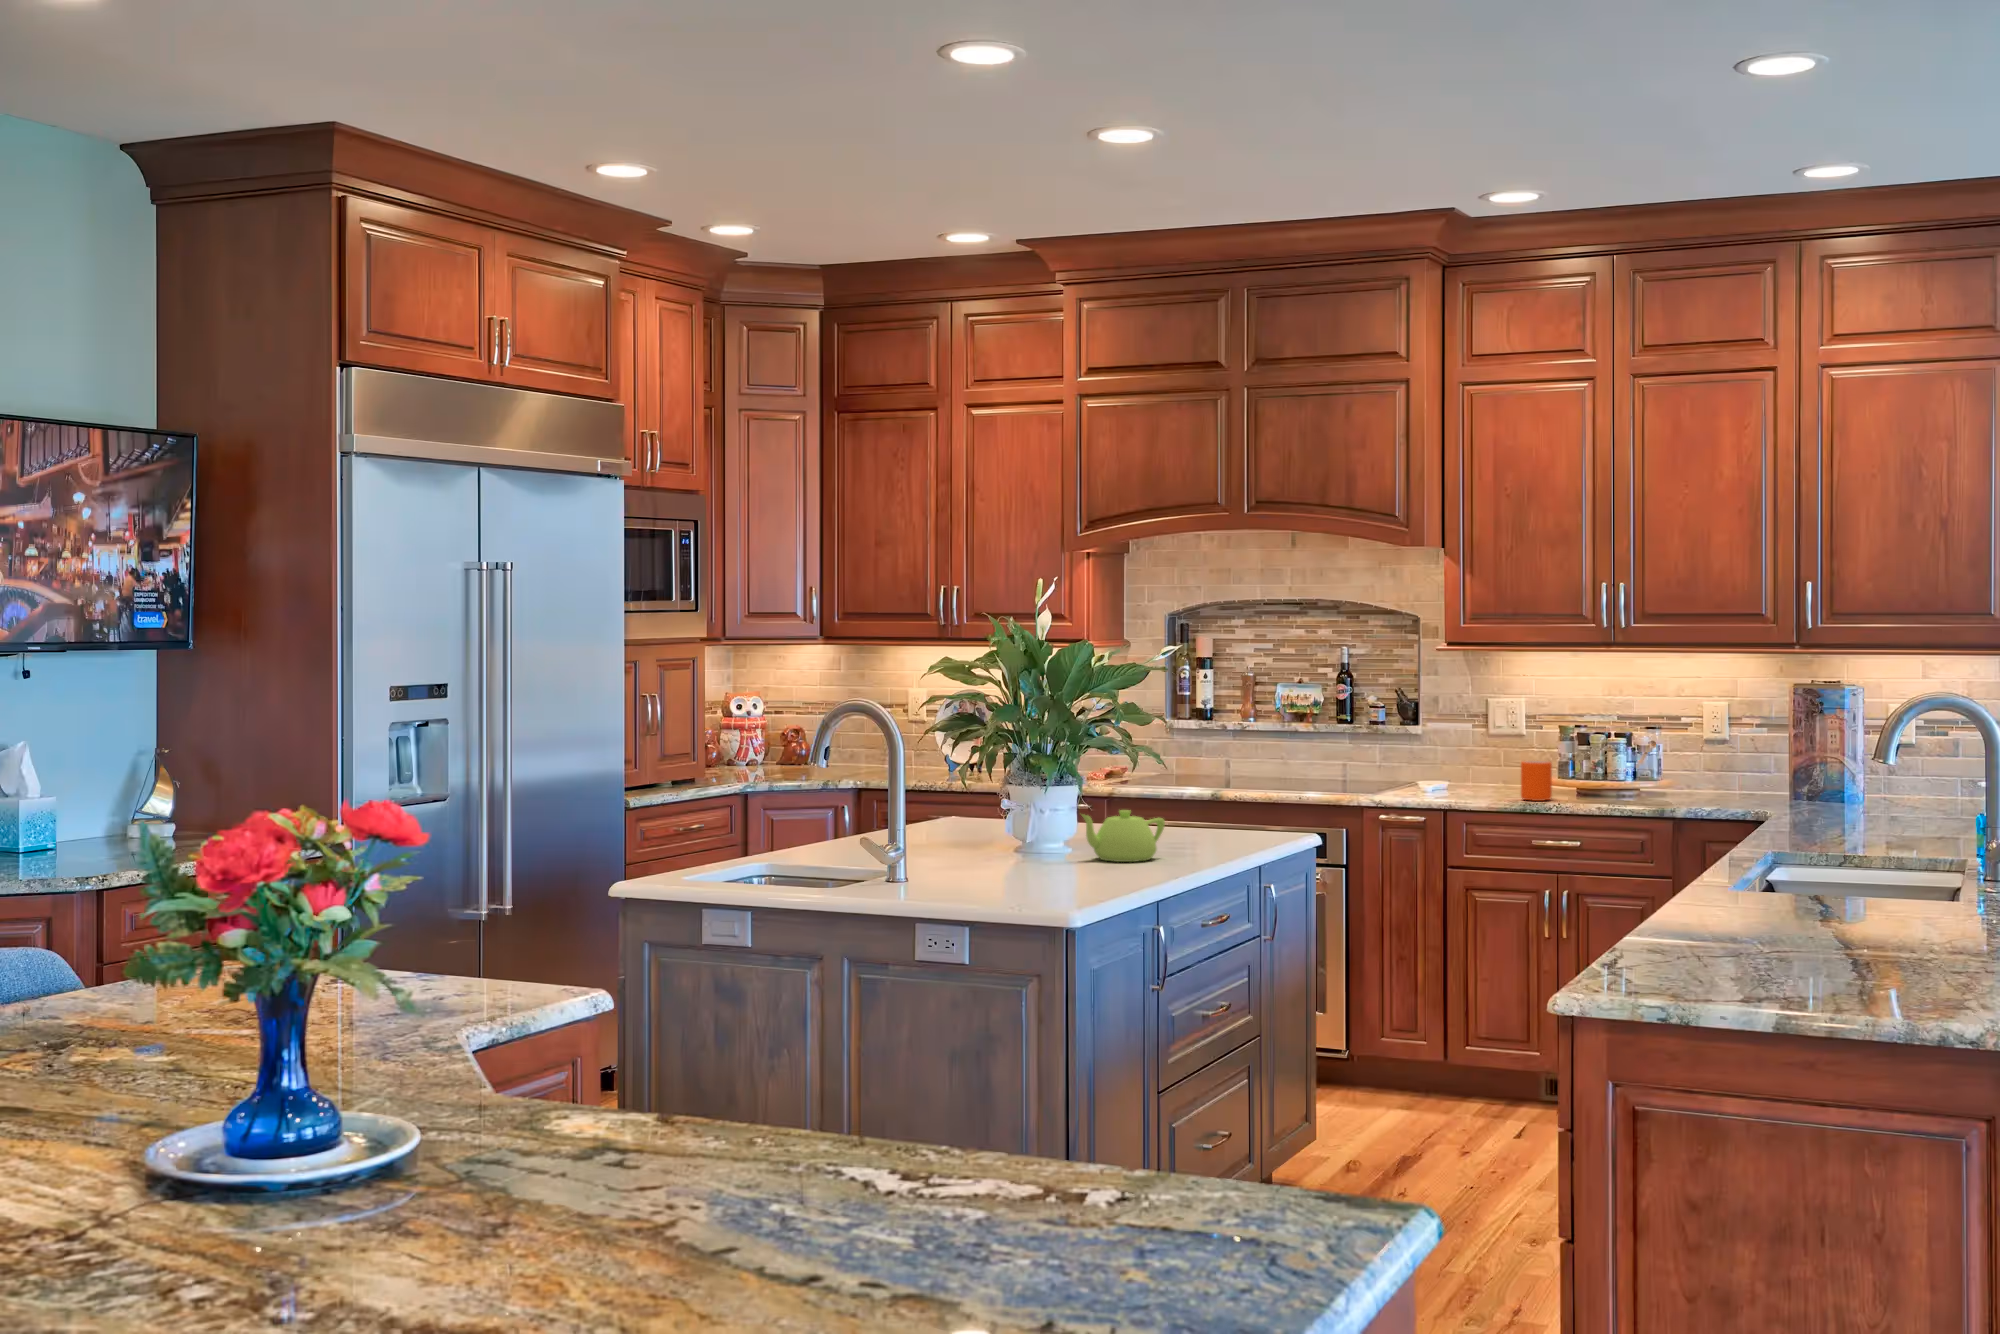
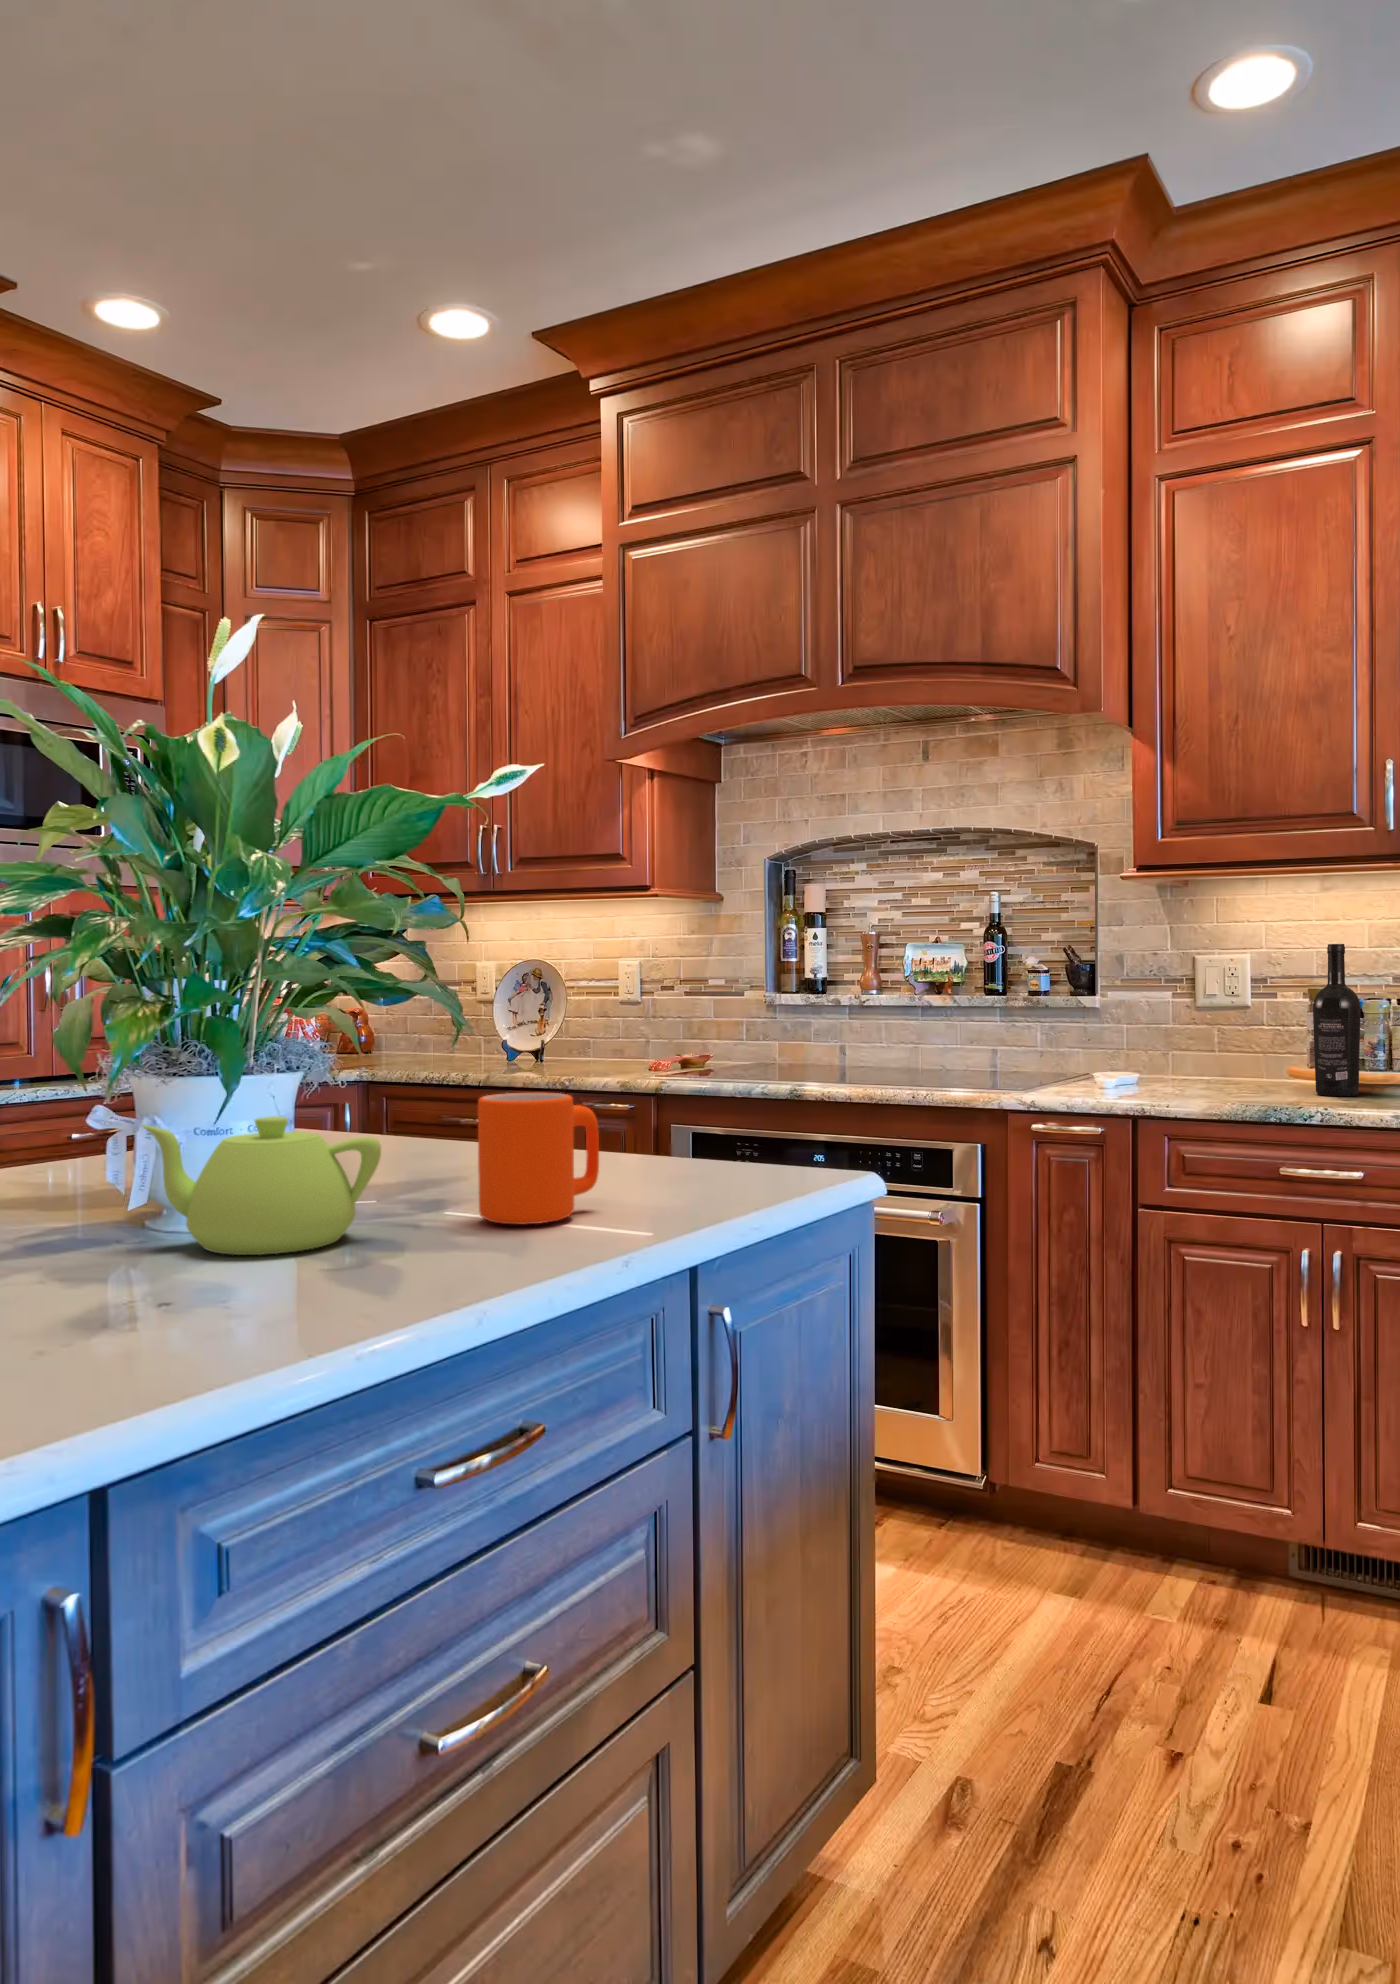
wine bottle: none [1559,698,1588,797] -> present [1313,944,1361,1096]
mug: present [1521,761,1552,801] -> present [478,1093,599,1224]

